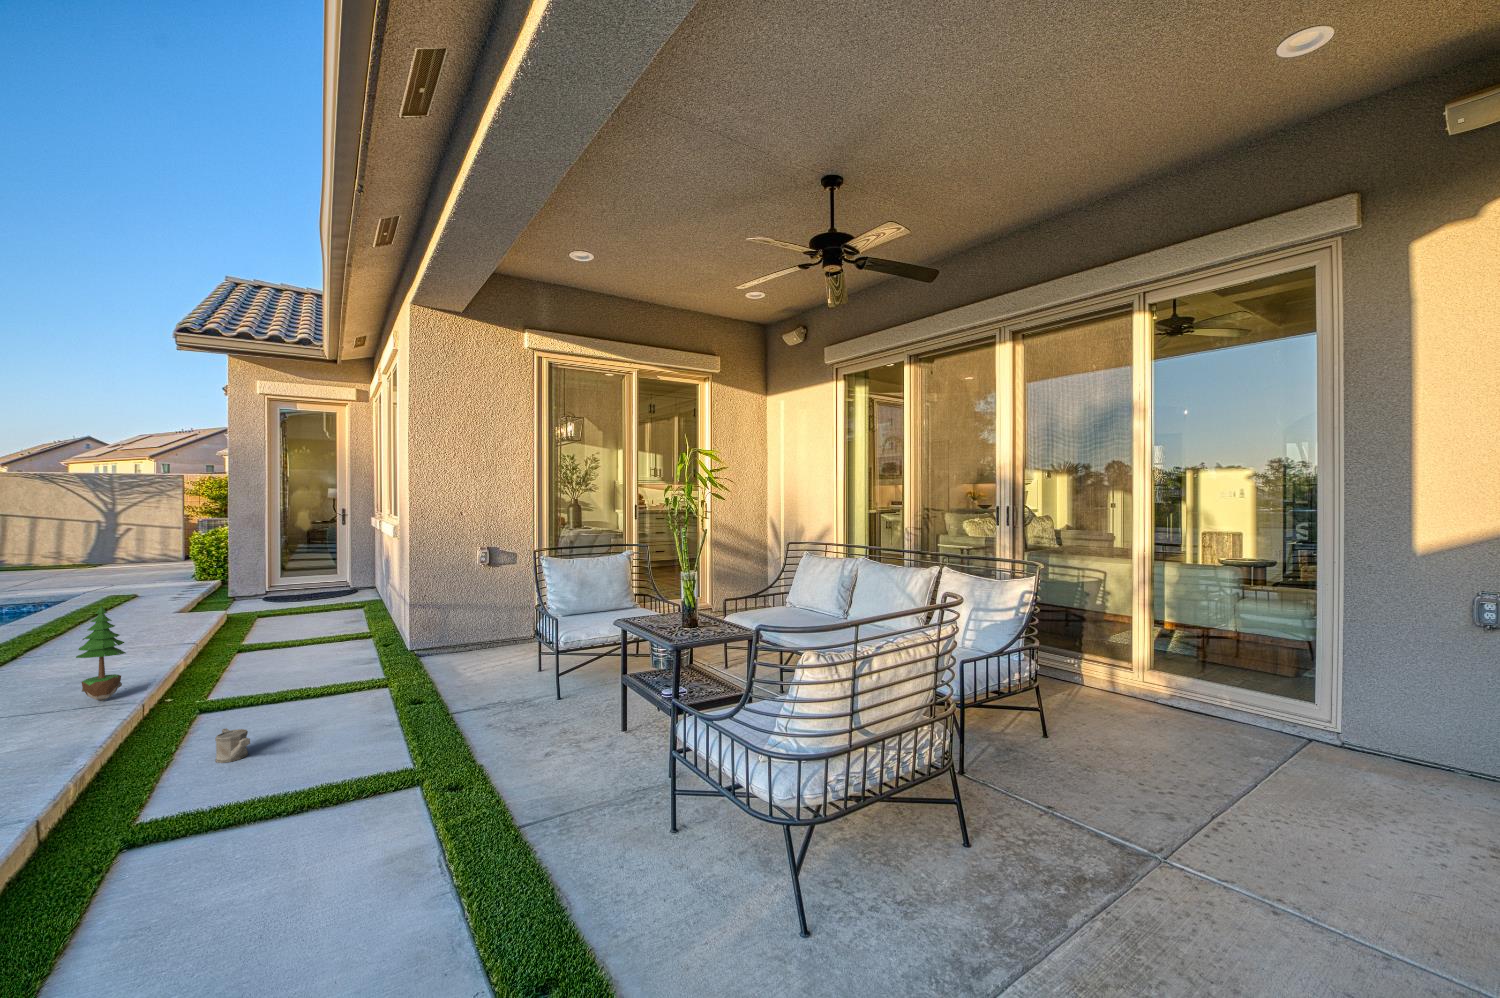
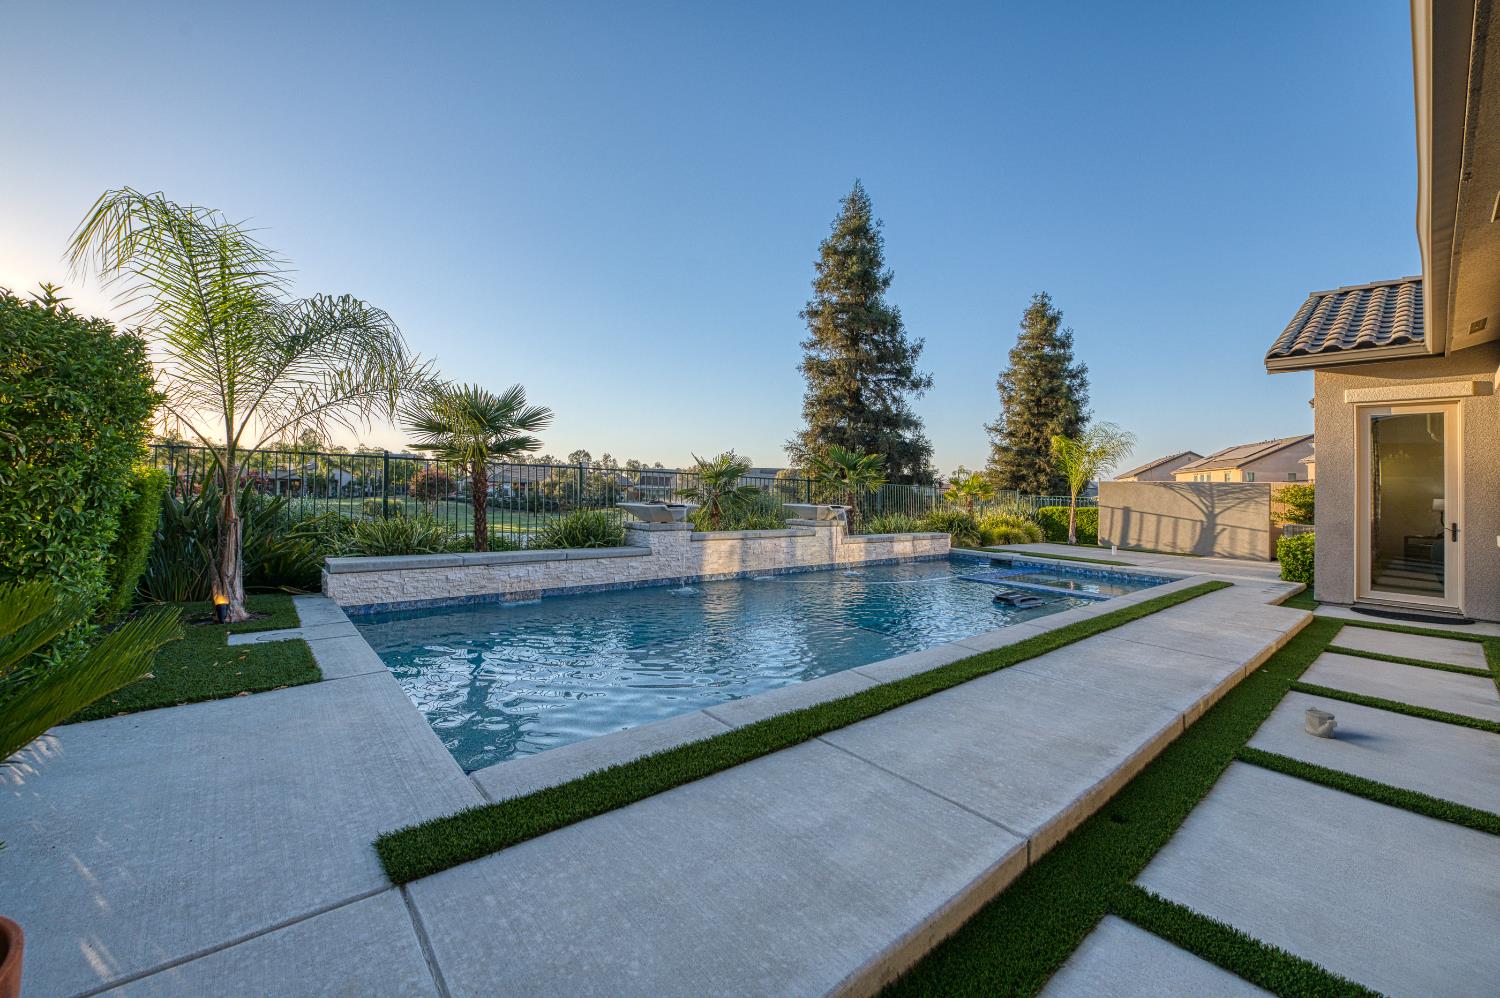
potted tree: present [76,605,126,701] -> none [1201,585,1233,657]

